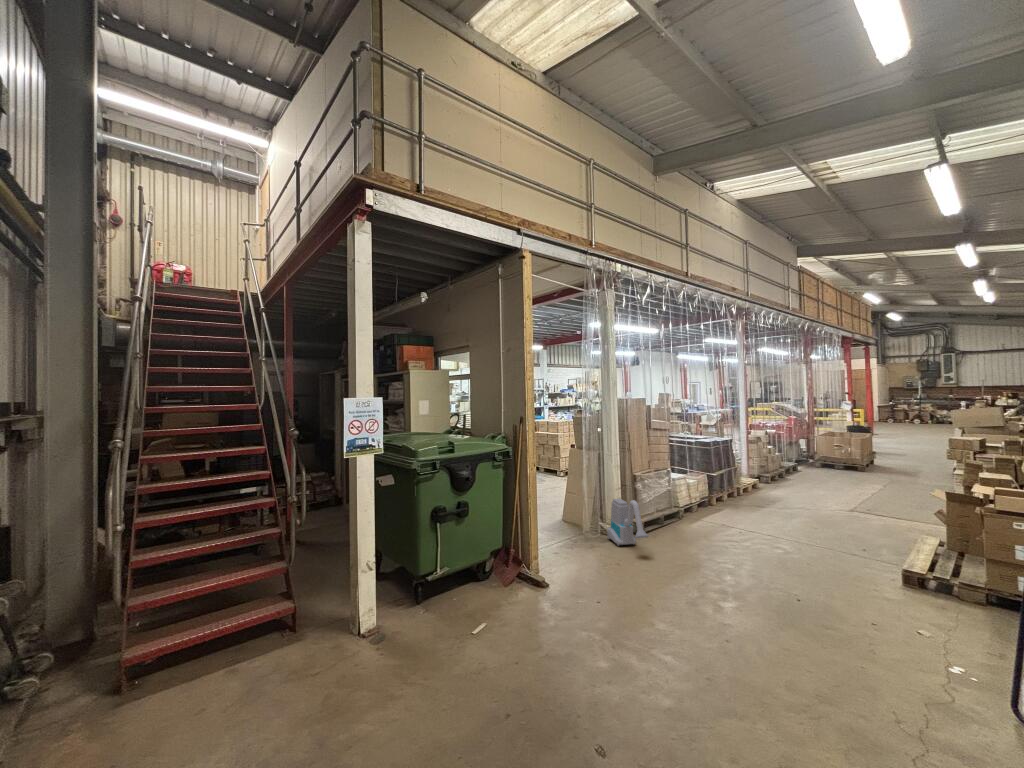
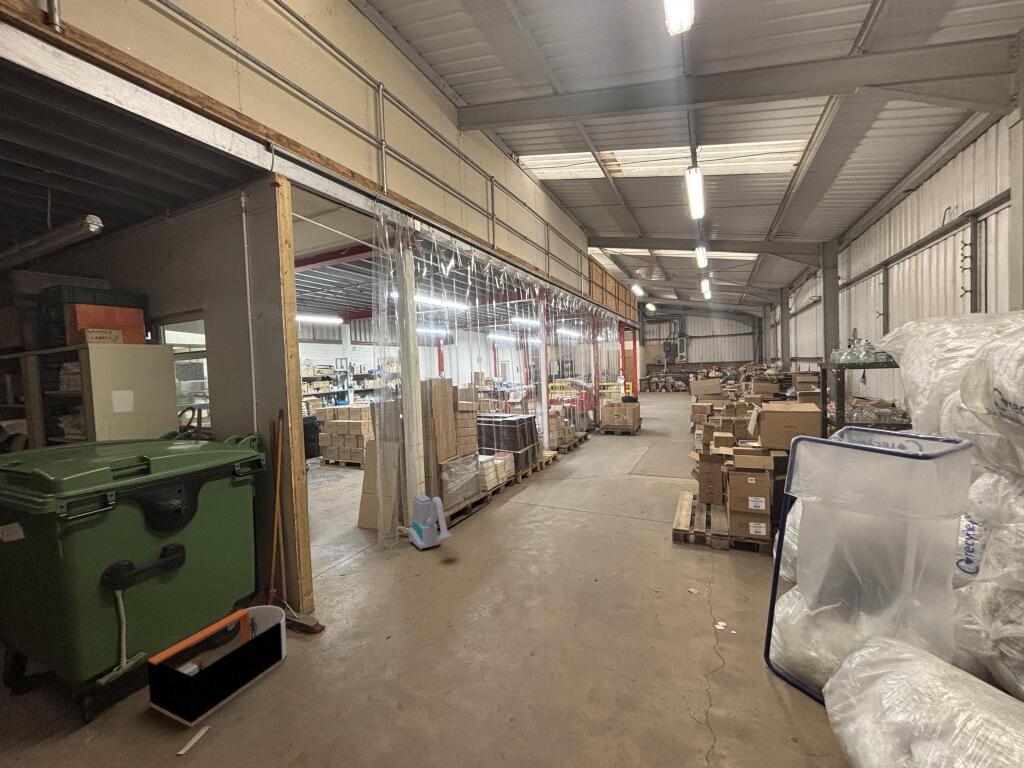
storage bin: none [449,558,526,621] -> present [148,606,286,727]

